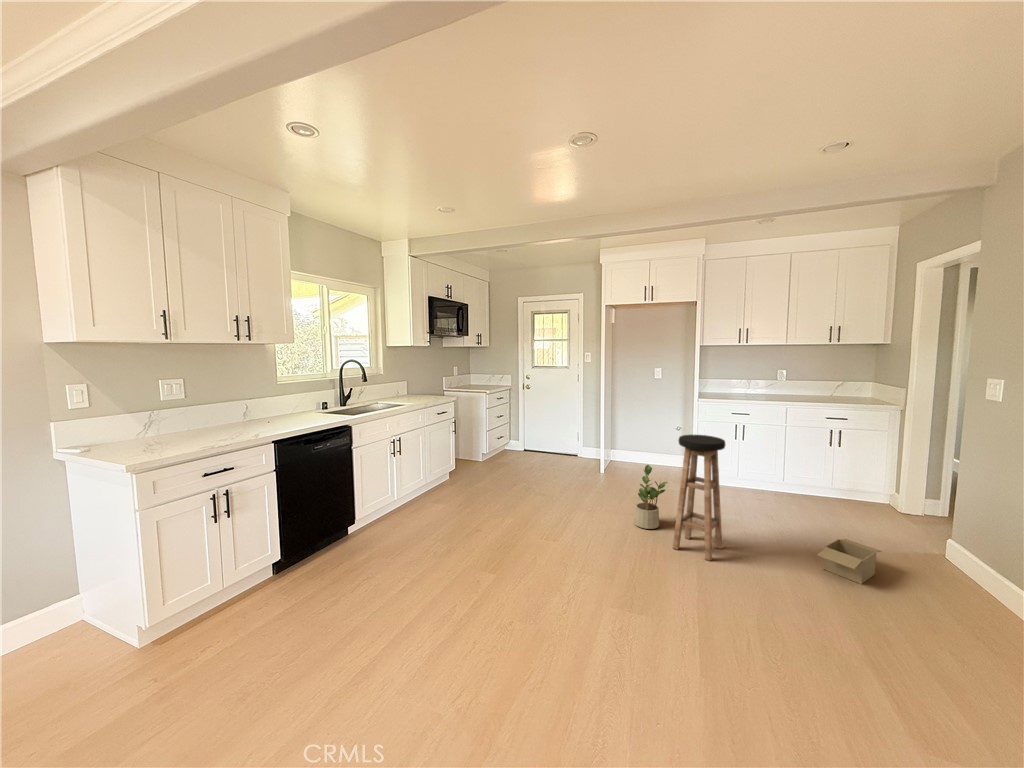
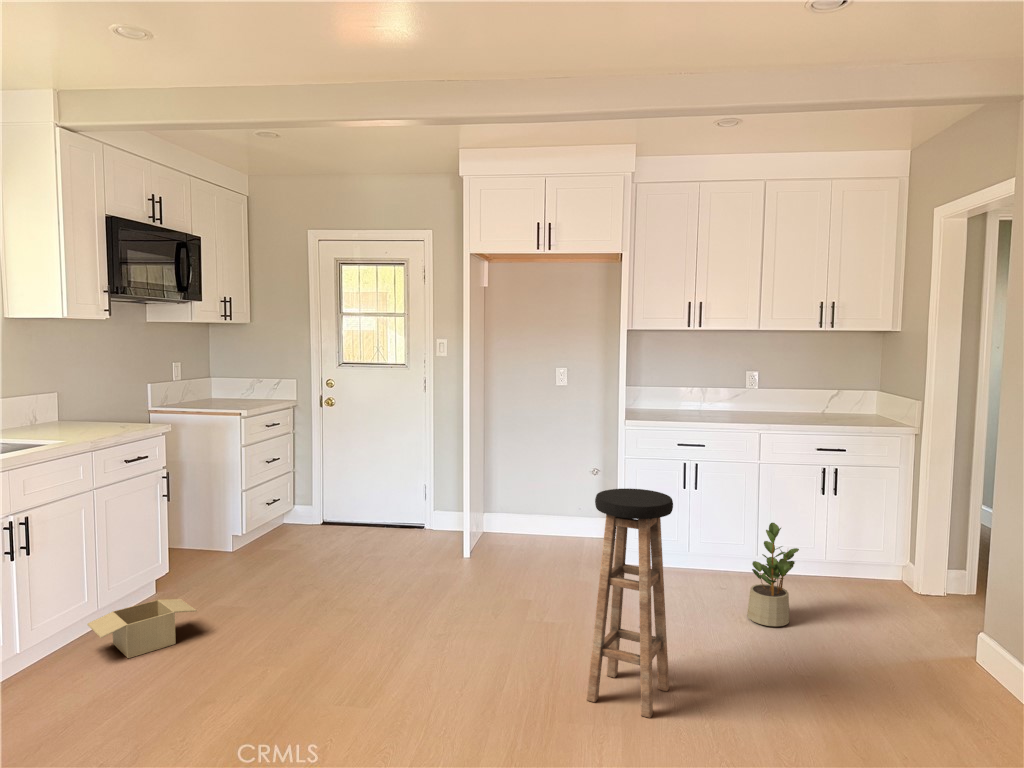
potted plant: present [634,465,667,529] -> present [747,523,799,626]
cardboard box: present [818,539,881,584] -> present [87,599,197,658]

